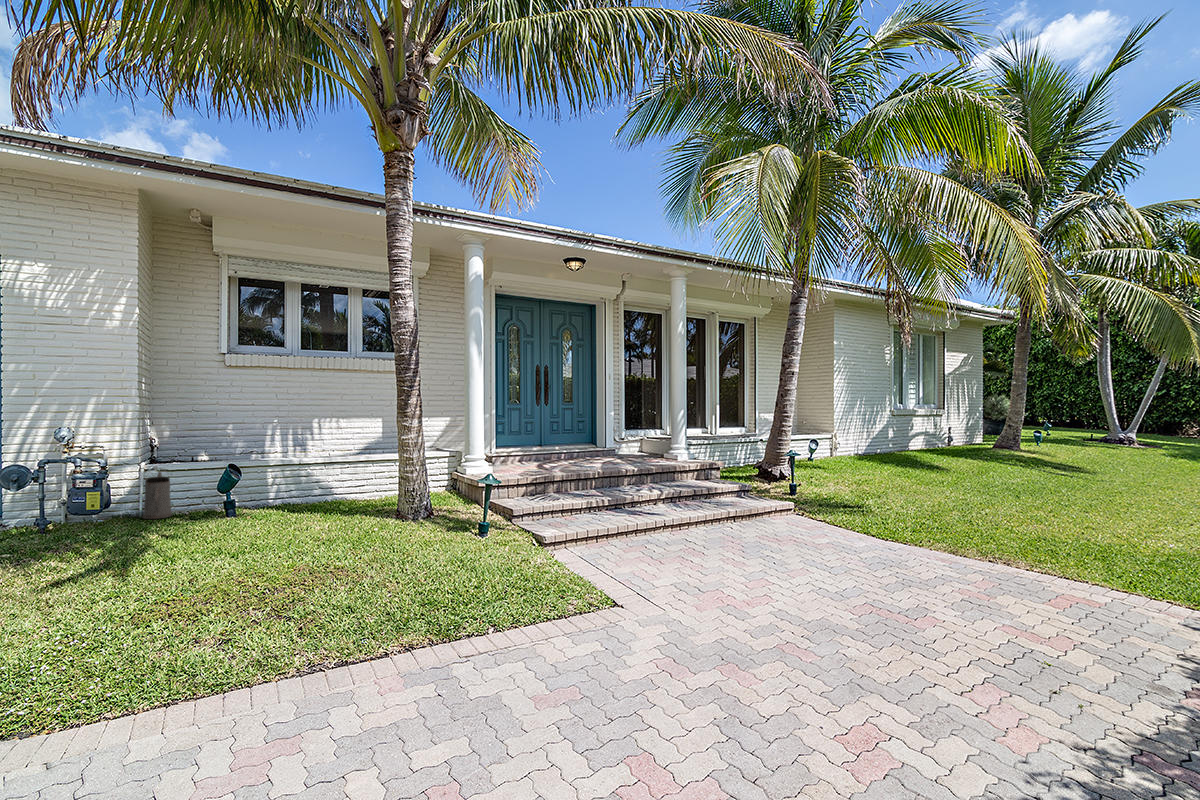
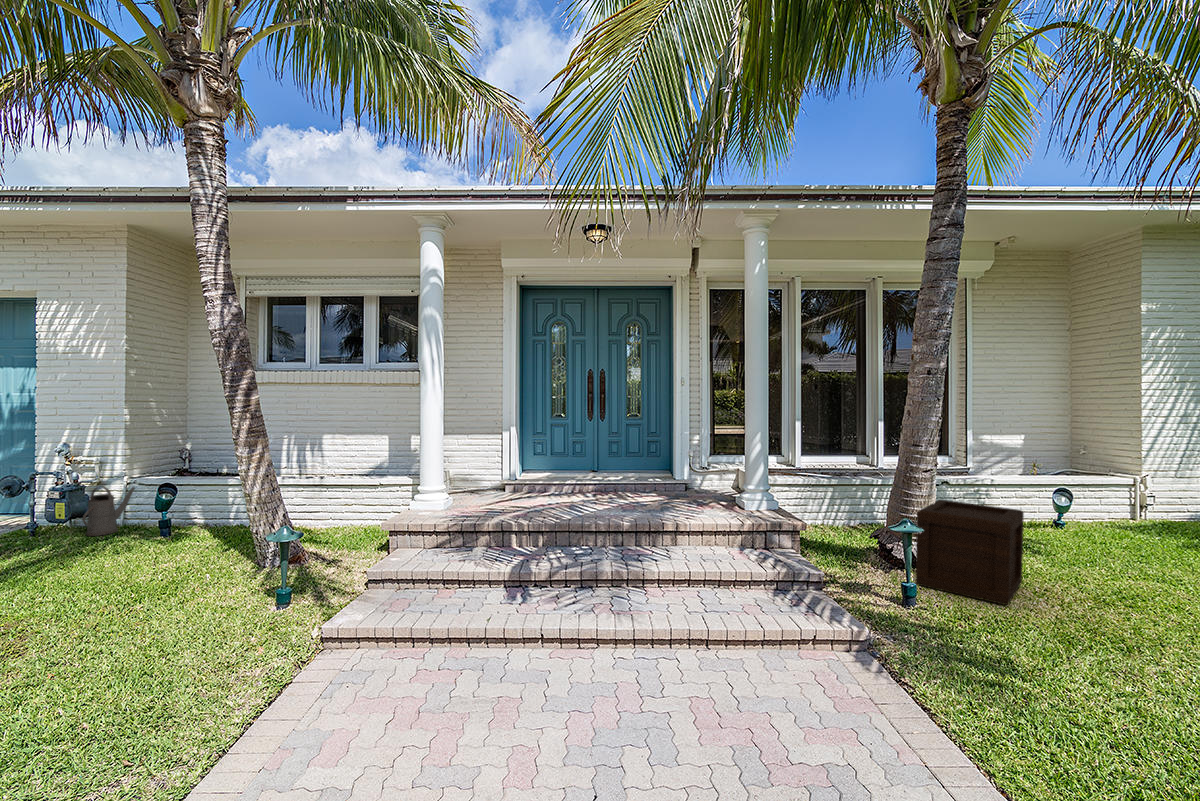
wooden crate: none [786,441,833,486] -> present [916,500,1024,605]

